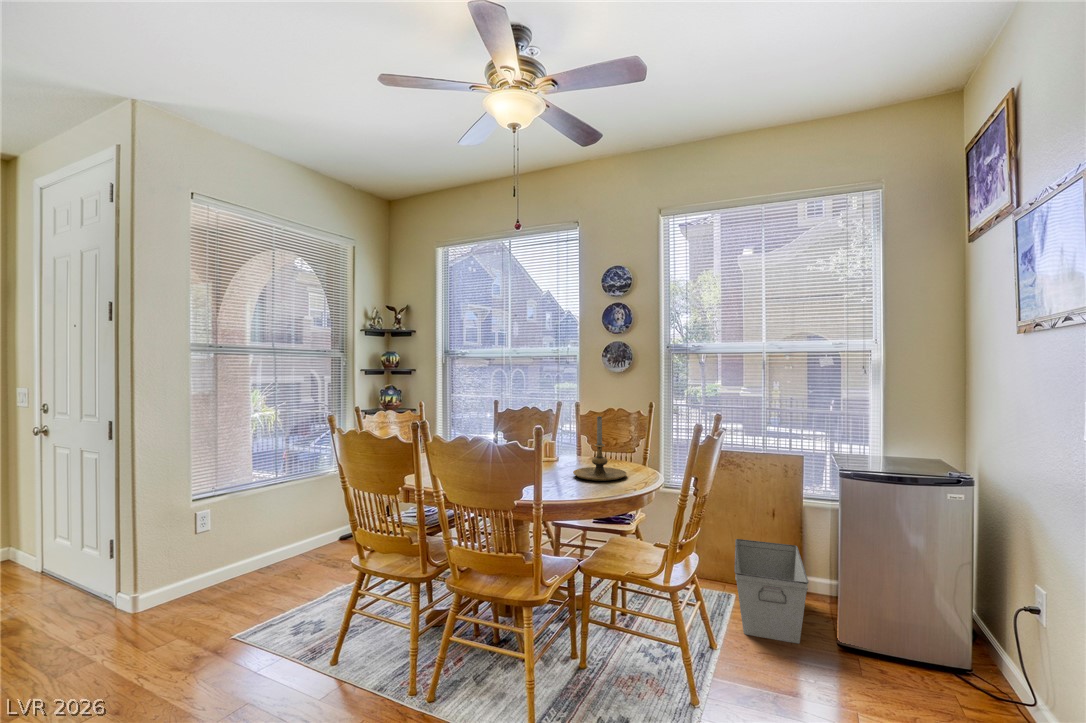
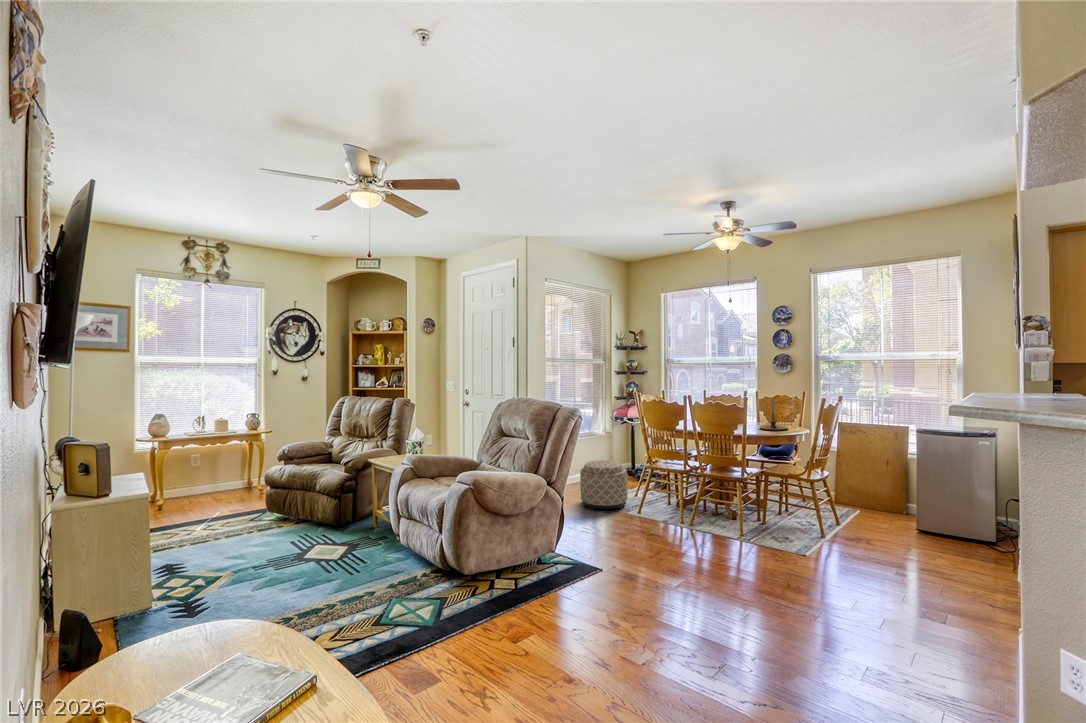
storage bin: present [735,539,808,644] -> none [853,472,901,521]
ottoman: none [187,549,307,684] -> present [580,460,627,510]

